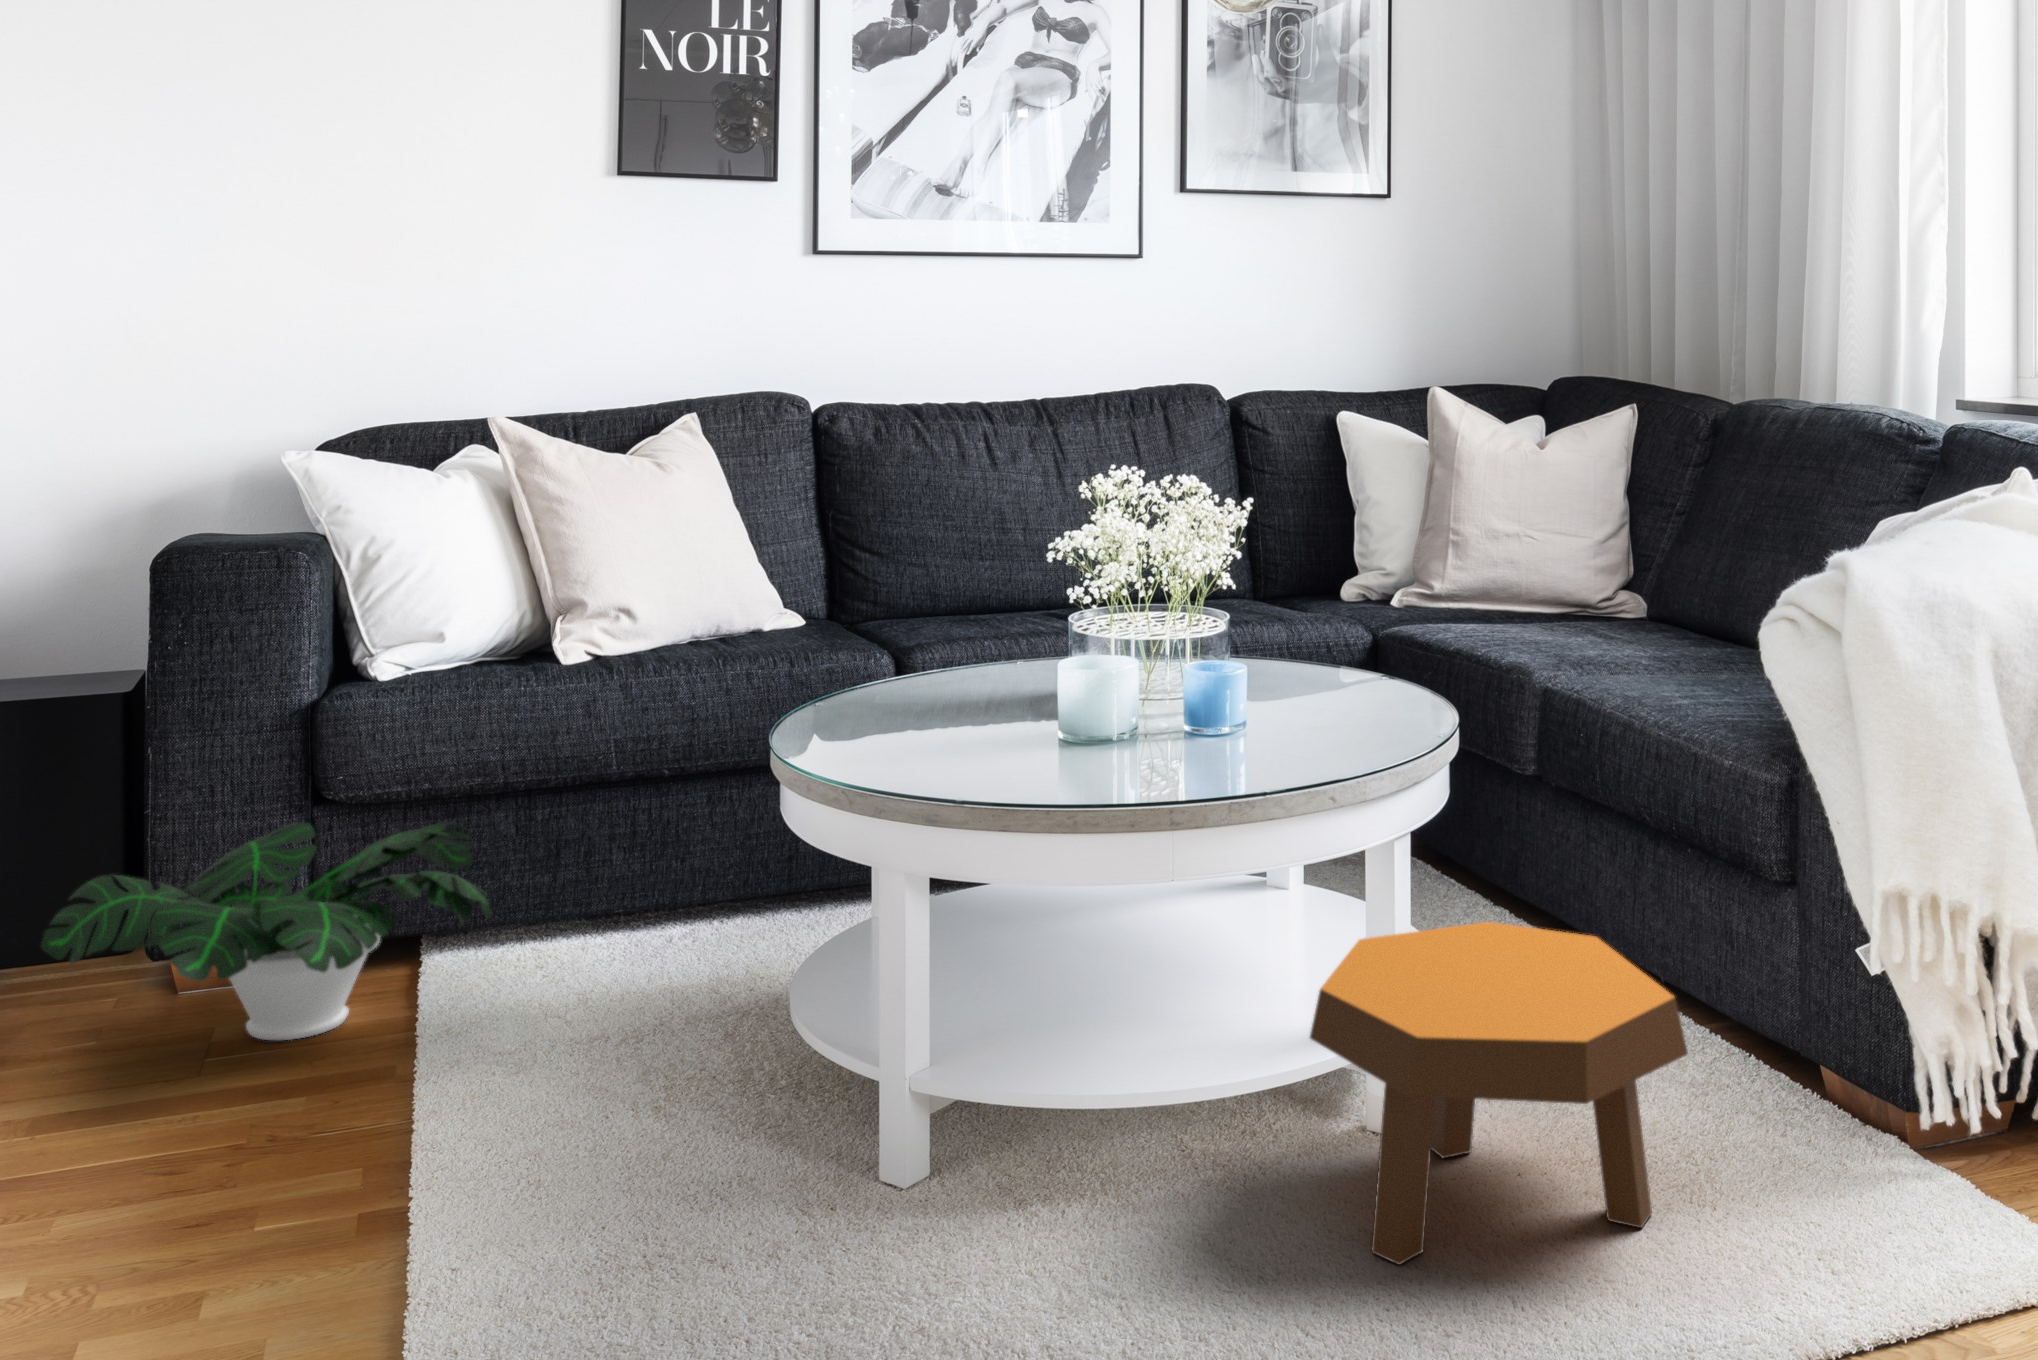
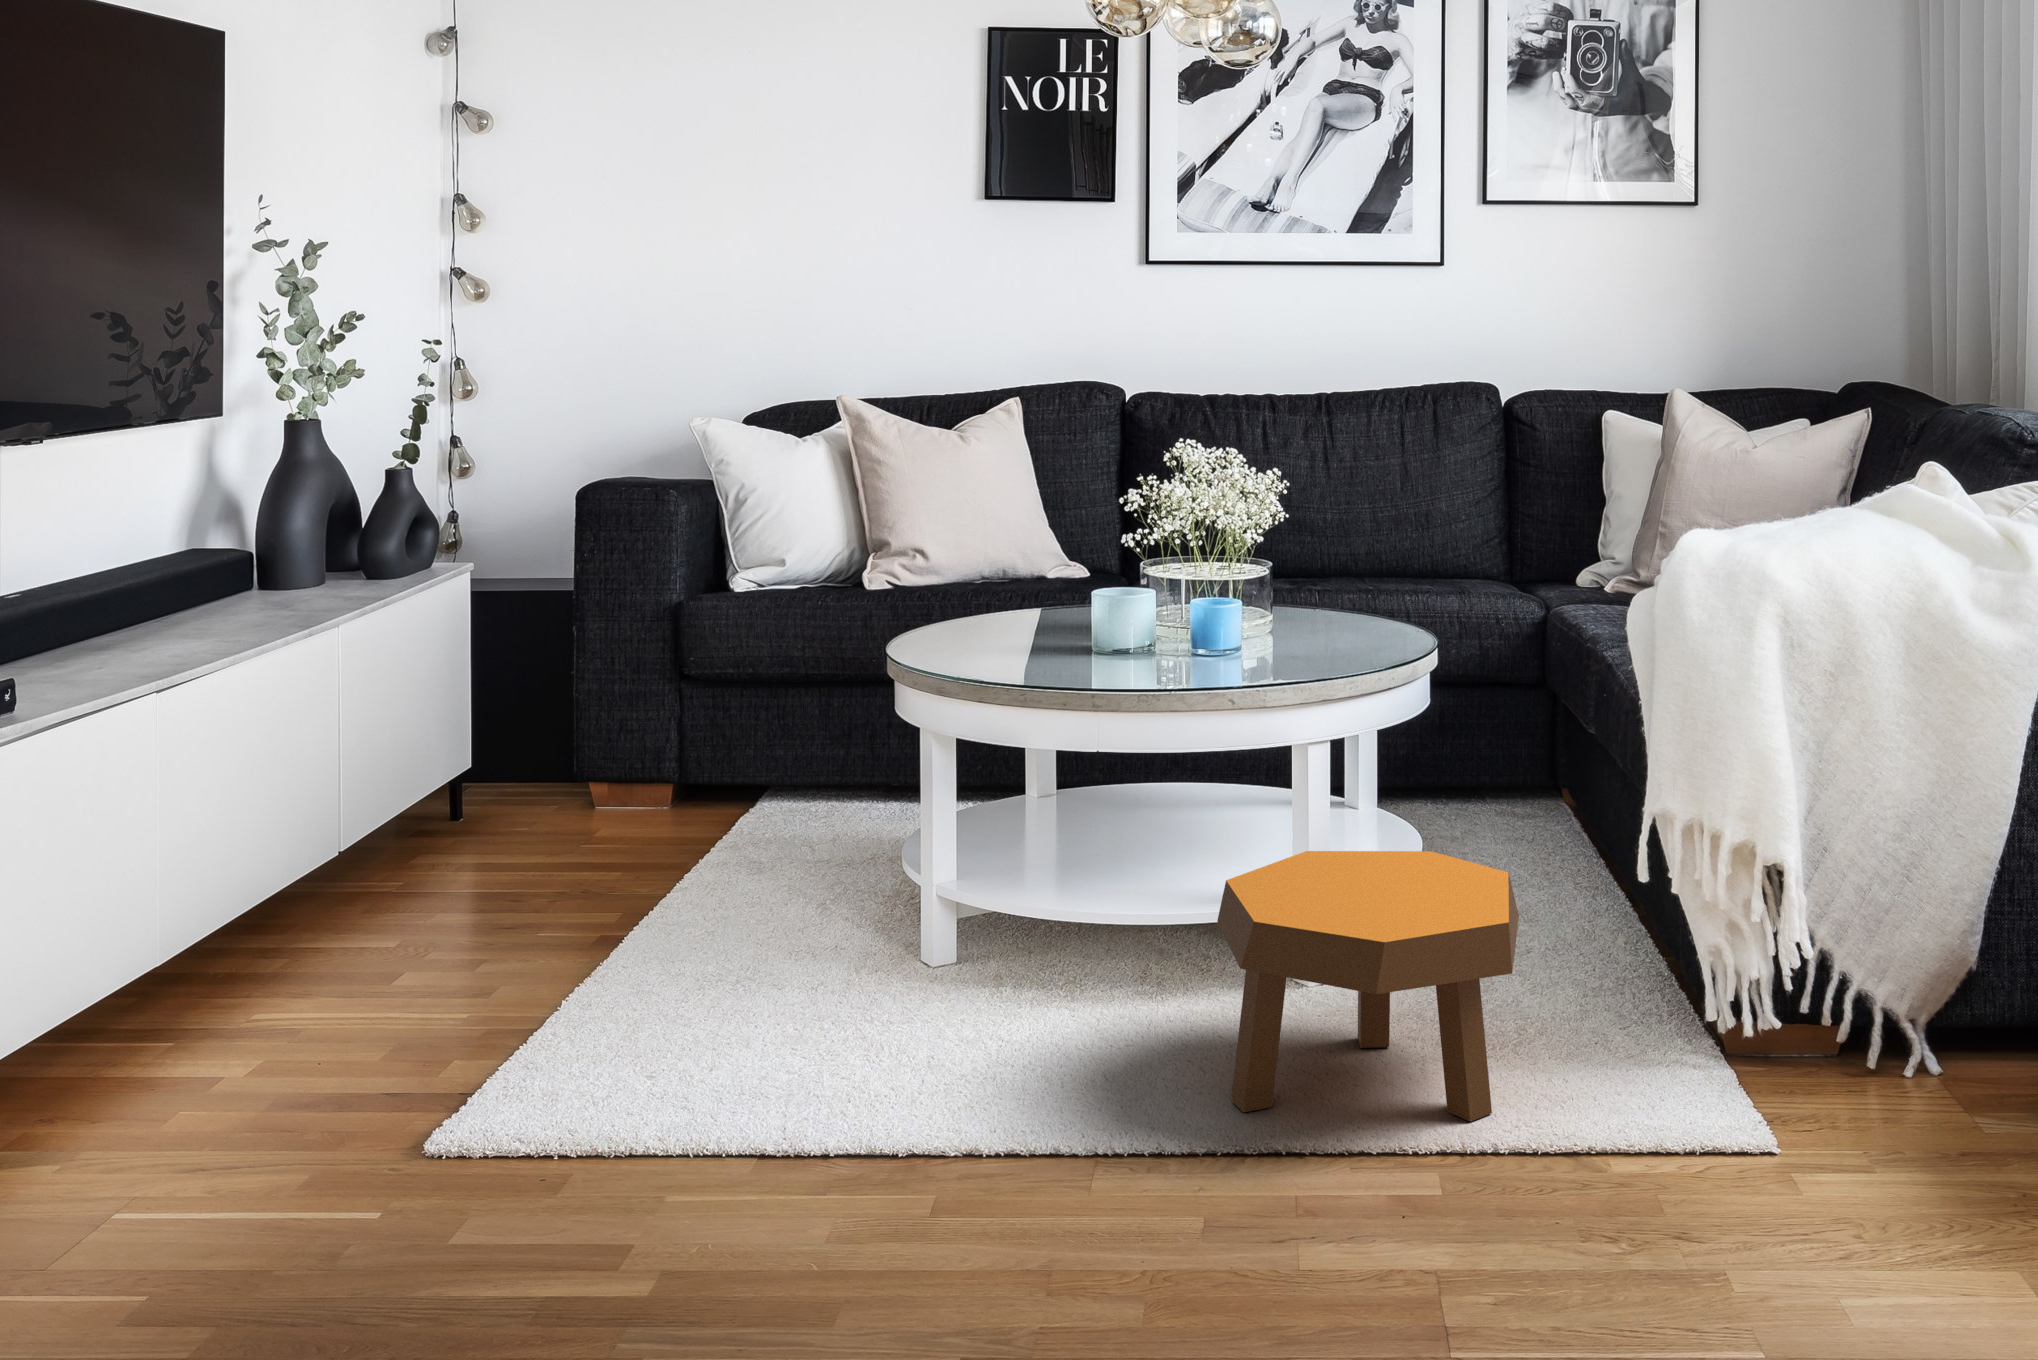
potted plant: present [41,822,493,1040] -> none [466,695,782,852]

